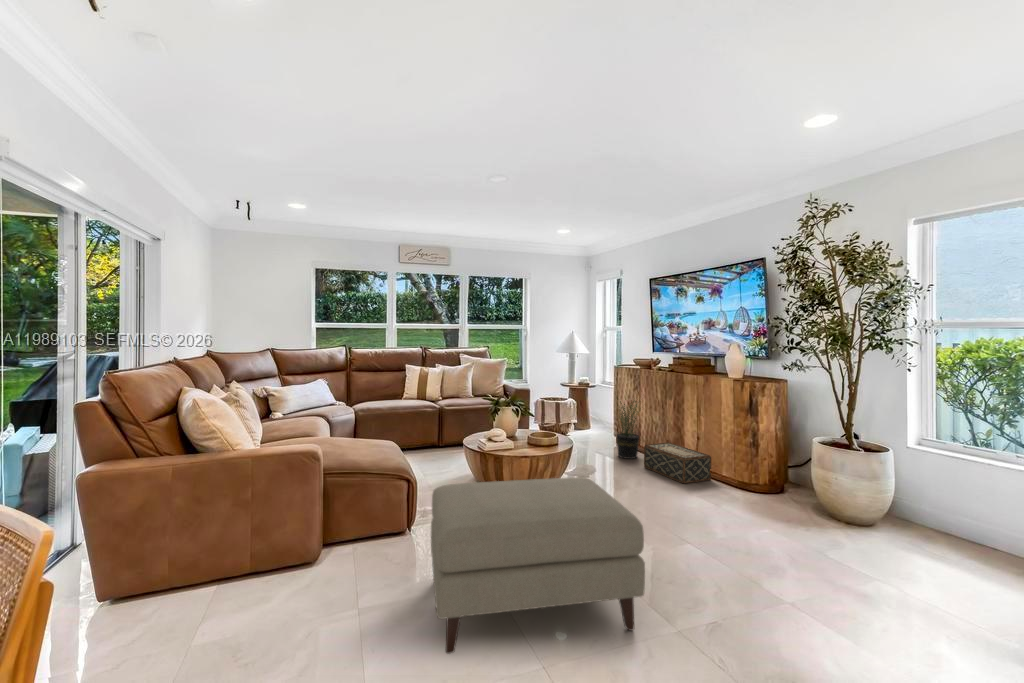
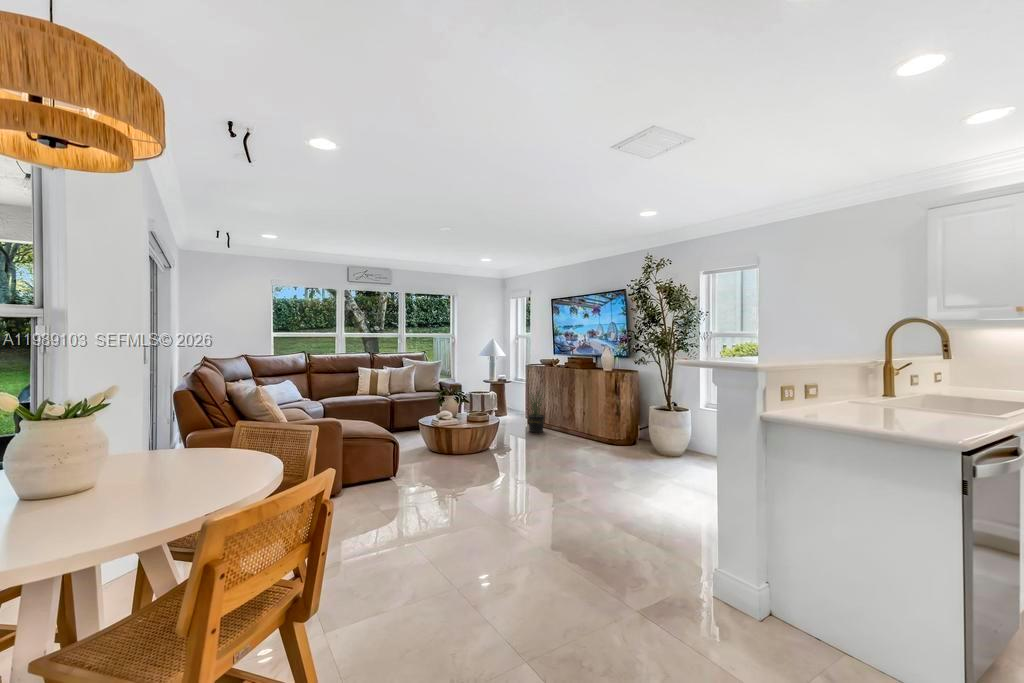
woven basket: present [644,442,711,483] -> none [548,418,592,444]
ottoman: present [431,477,645,654] -> none [420,430,549,519]

